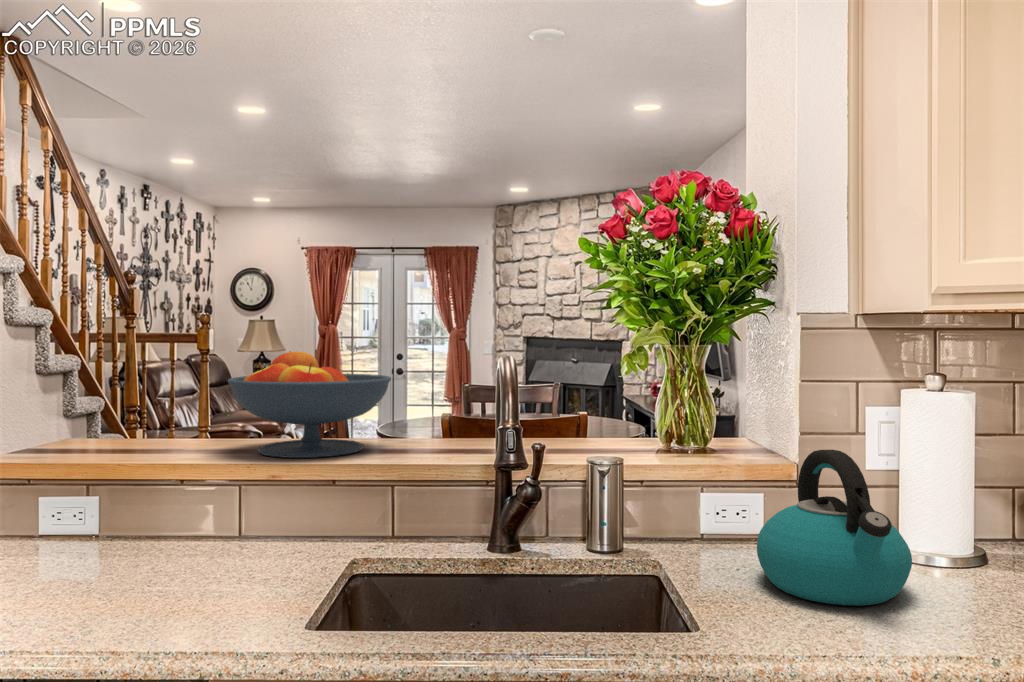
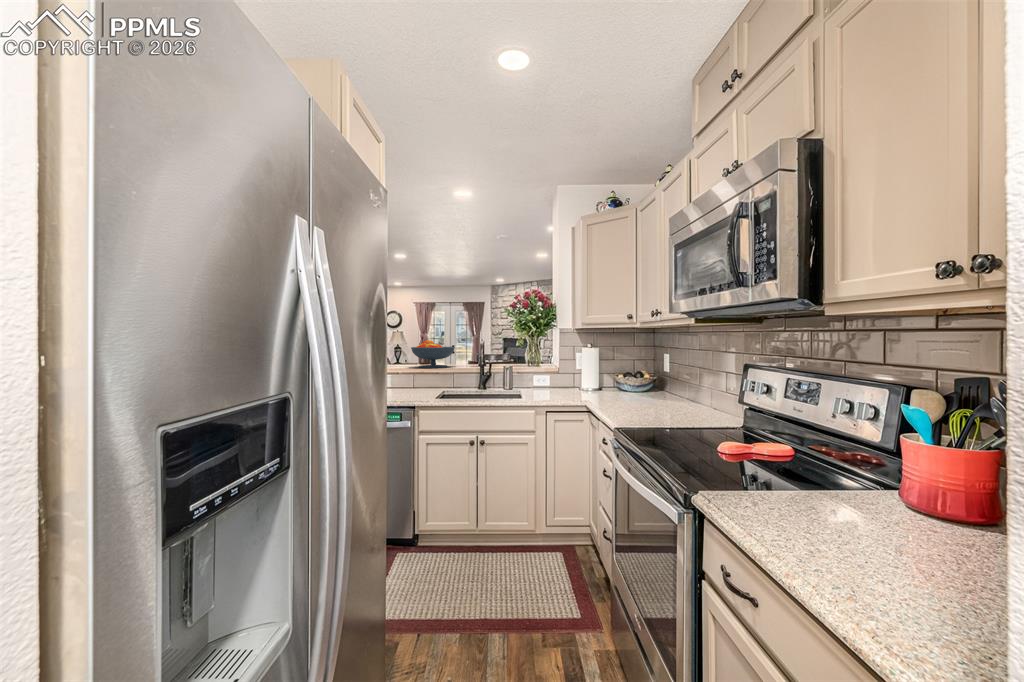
kettle: present [757,450,912,606] -> none [543,361,577,395]

